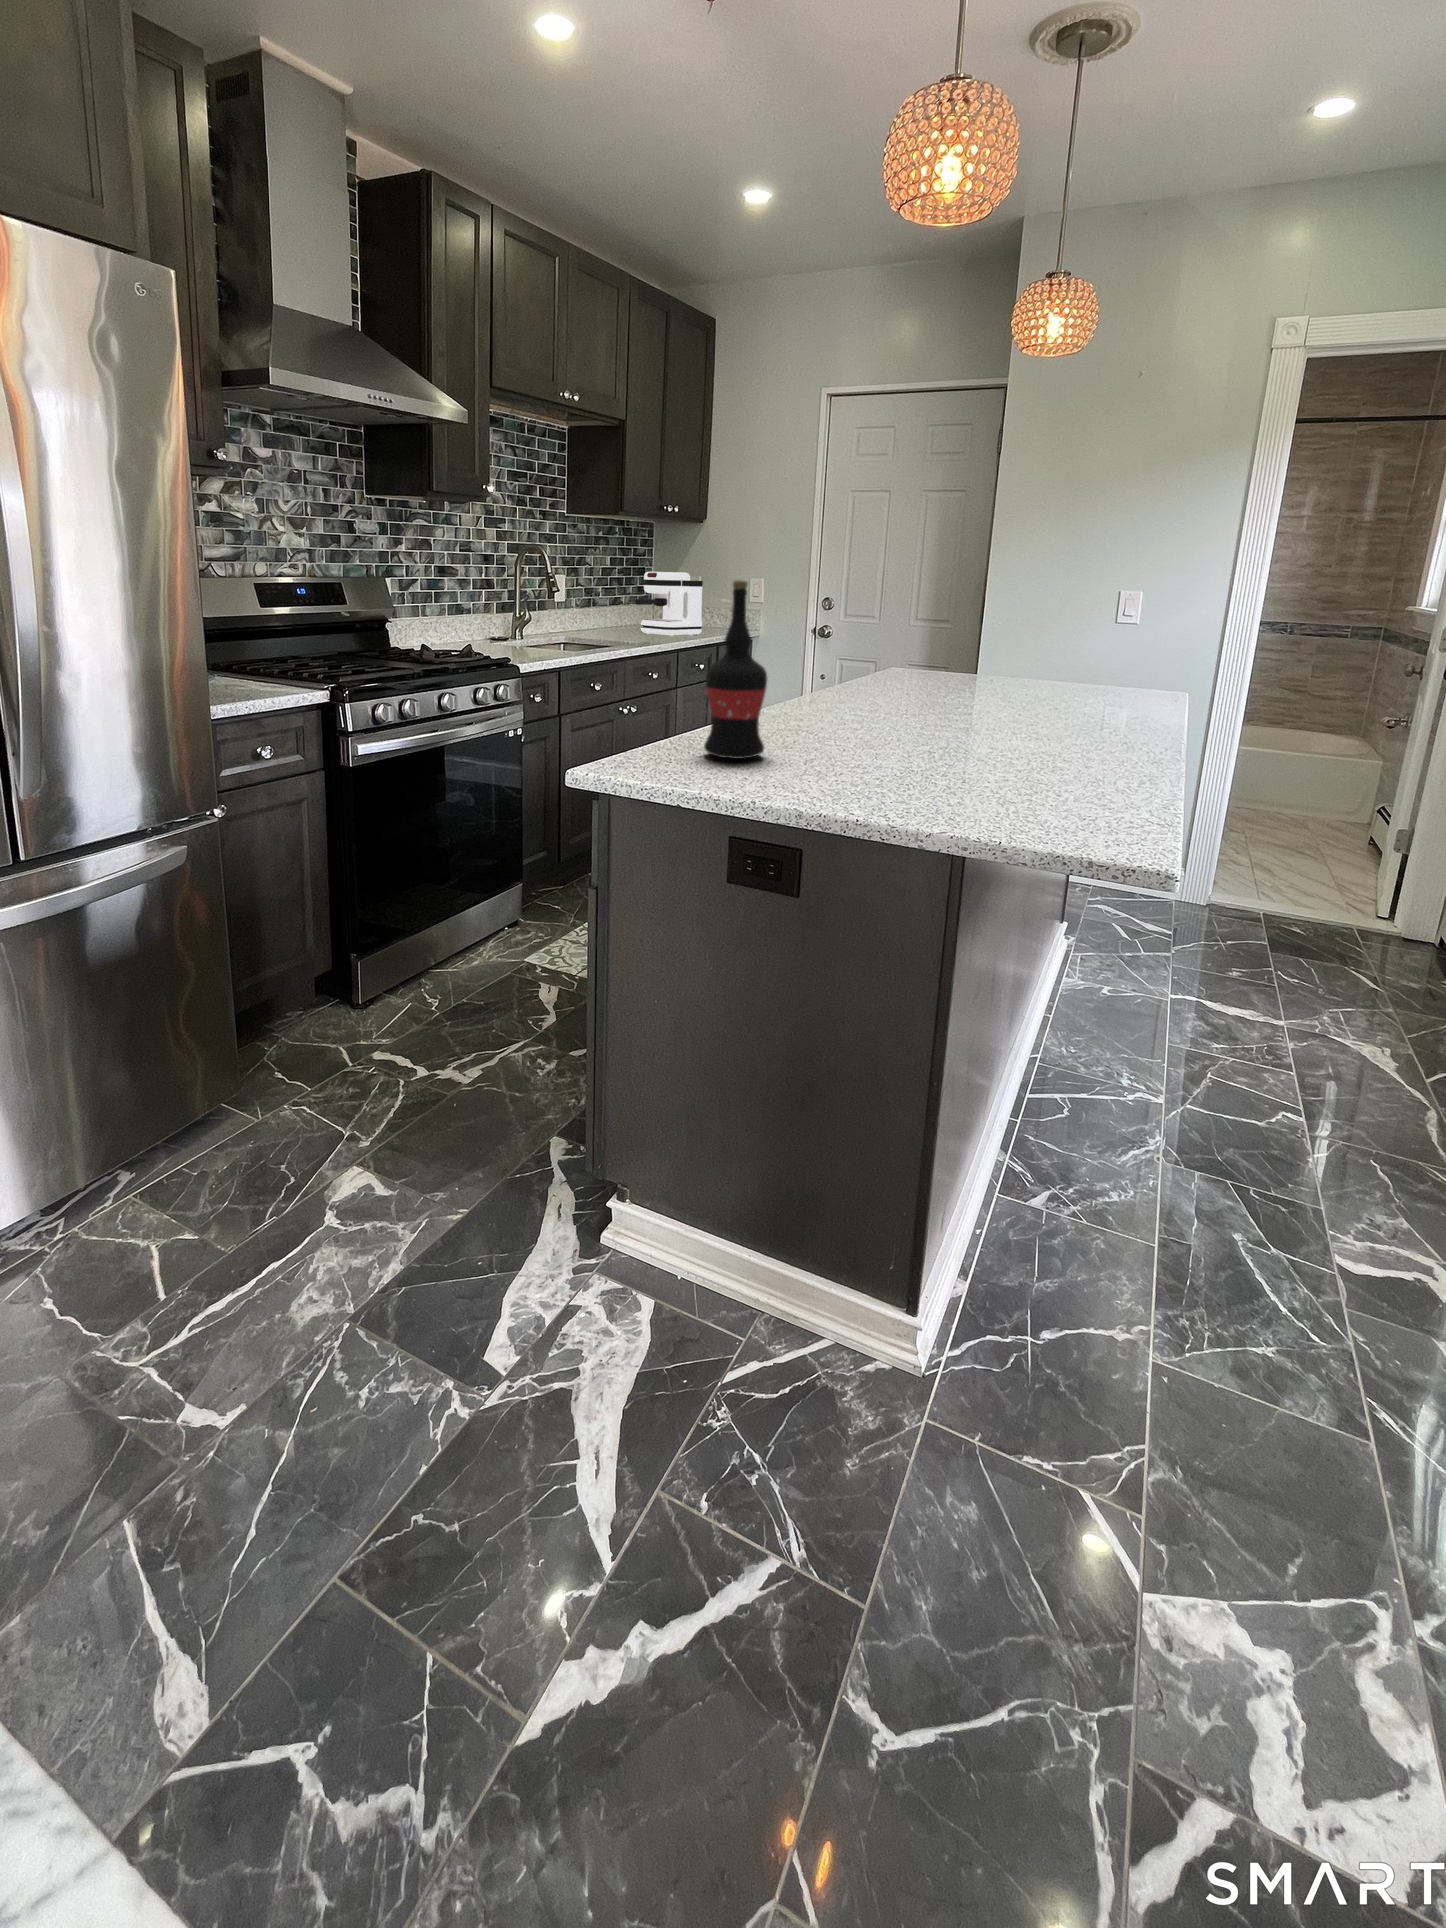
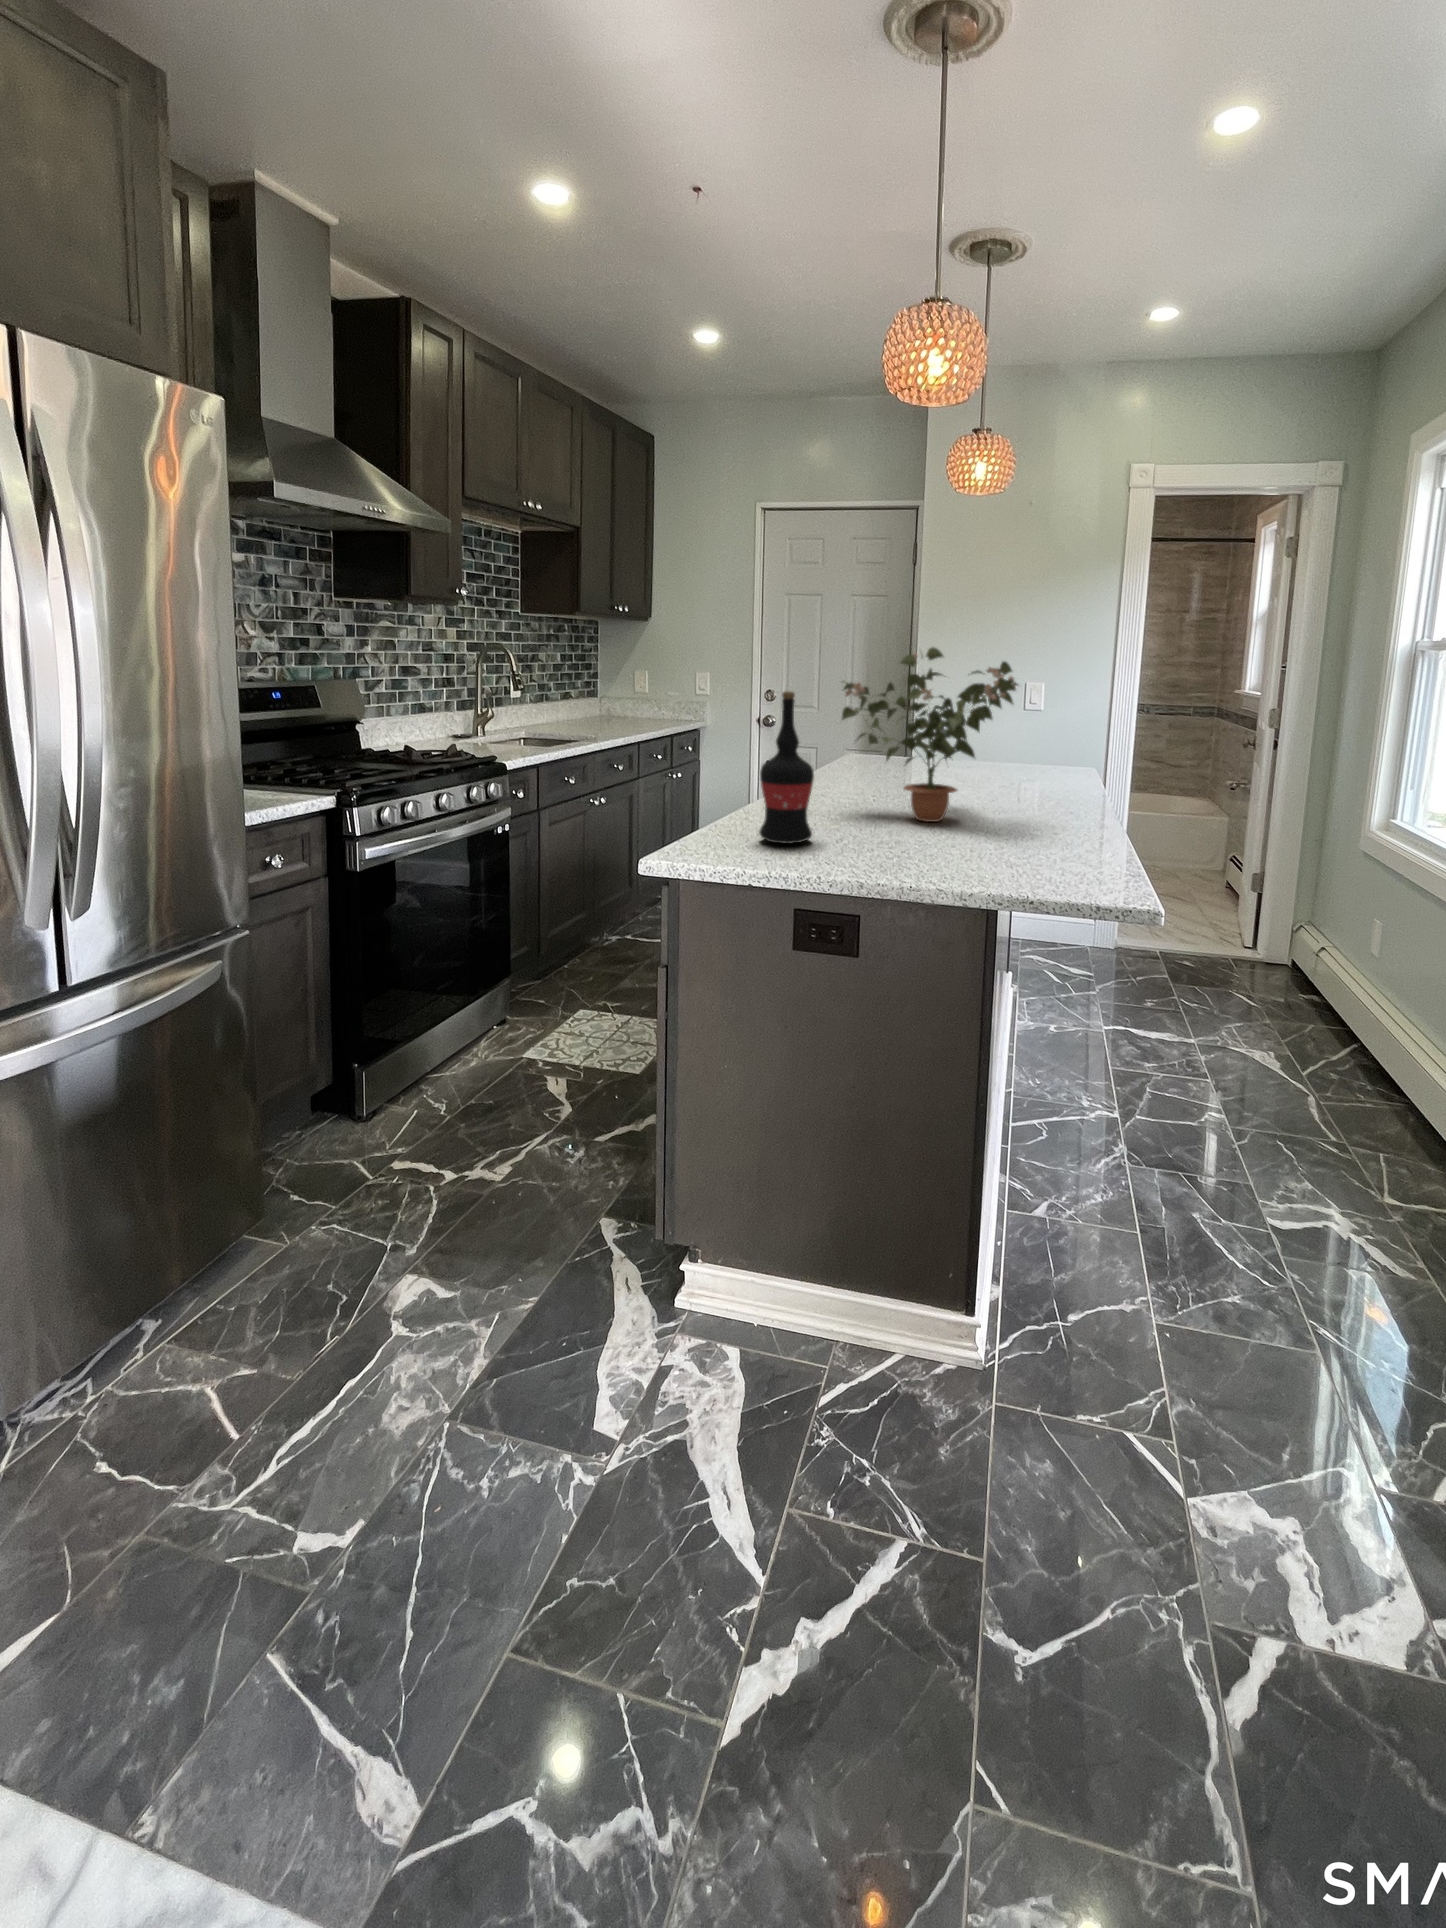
potted plant: none [820,533,1046,744] -> present [842,647,1018,822]
coffee maker: present [635,572,703,637] -> none [595,661,660,724]

